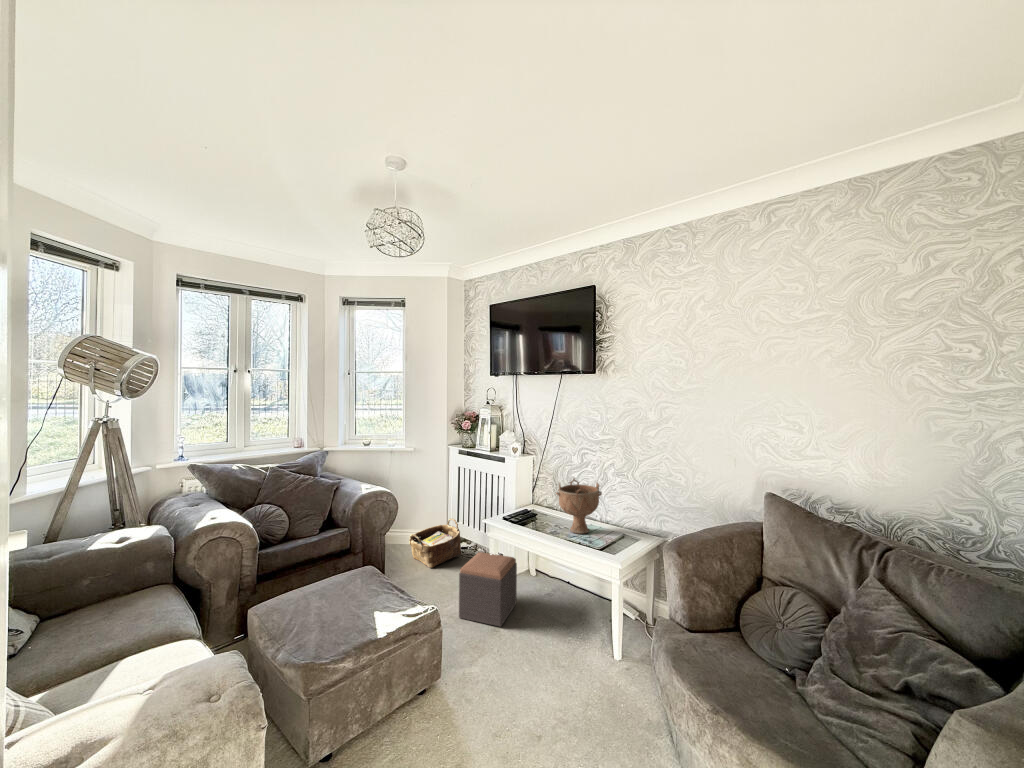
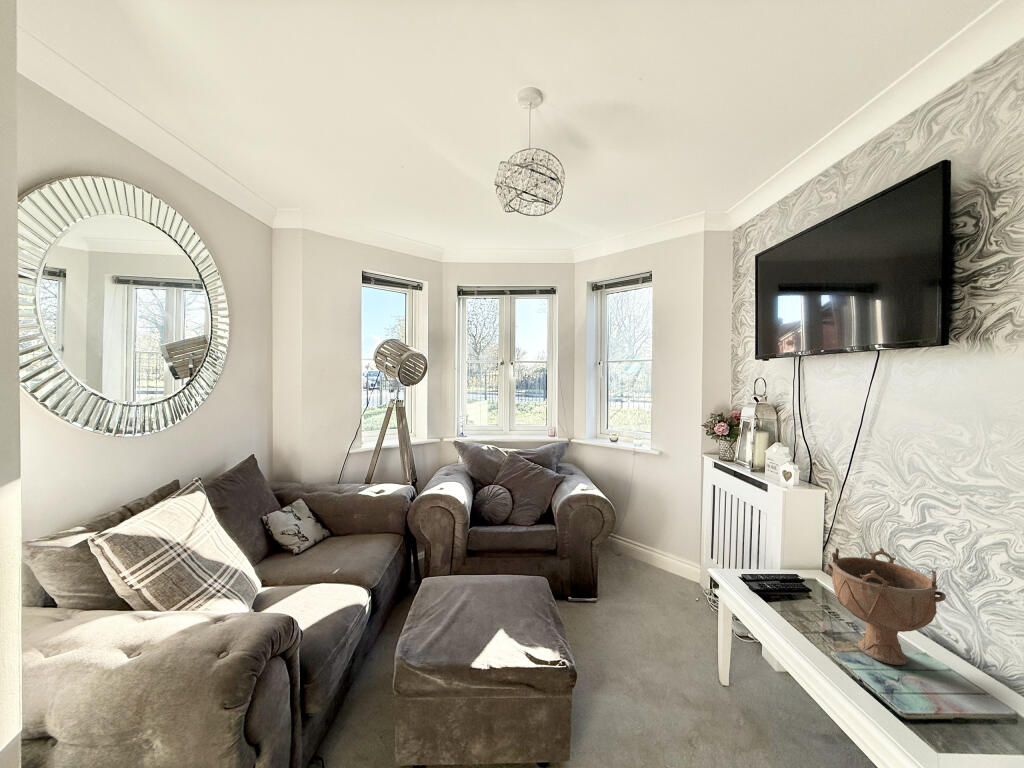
woven basket: present [409,518,461,568] -> none [640,551,710,606]
footstool: present [459,552,517,627] -> none [655,613,756,741]

